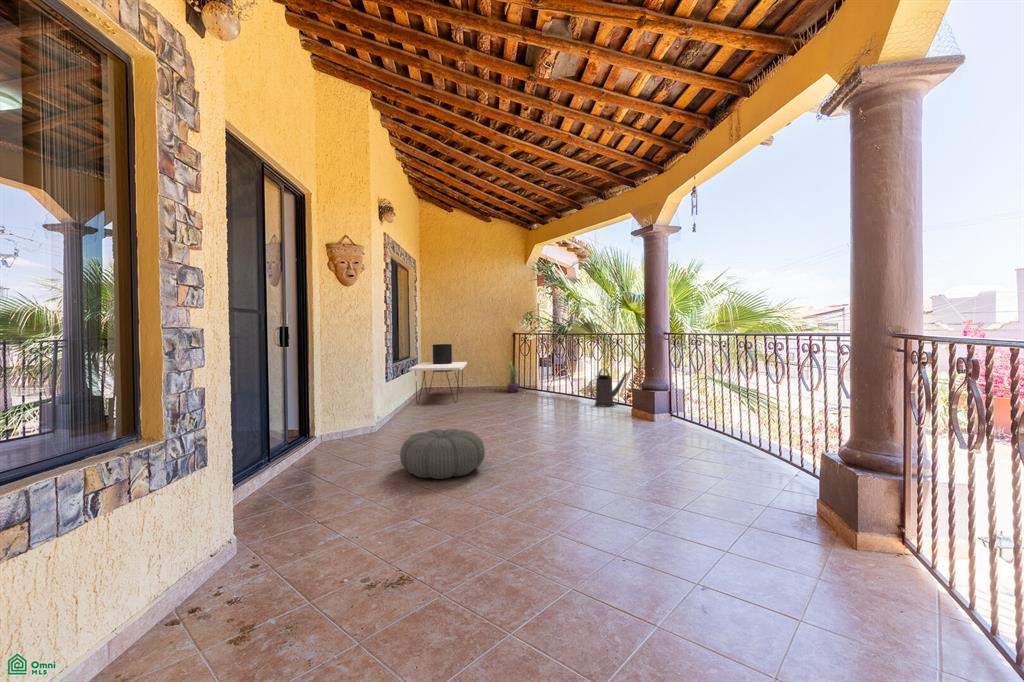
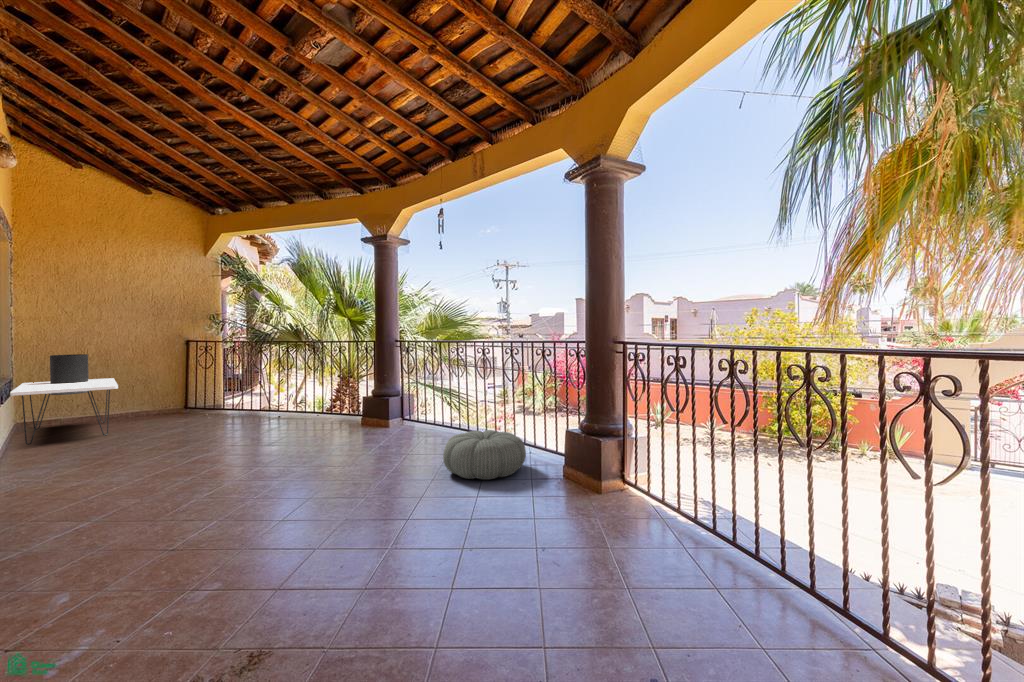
decorative plant: present [507,362,519,392] -> none [165,374,210,414]
watering can: present [592,369,627,407] -> none [309,377,345,417]
pouf: present [400,429,485,479] -> present [443,430,526,480]

